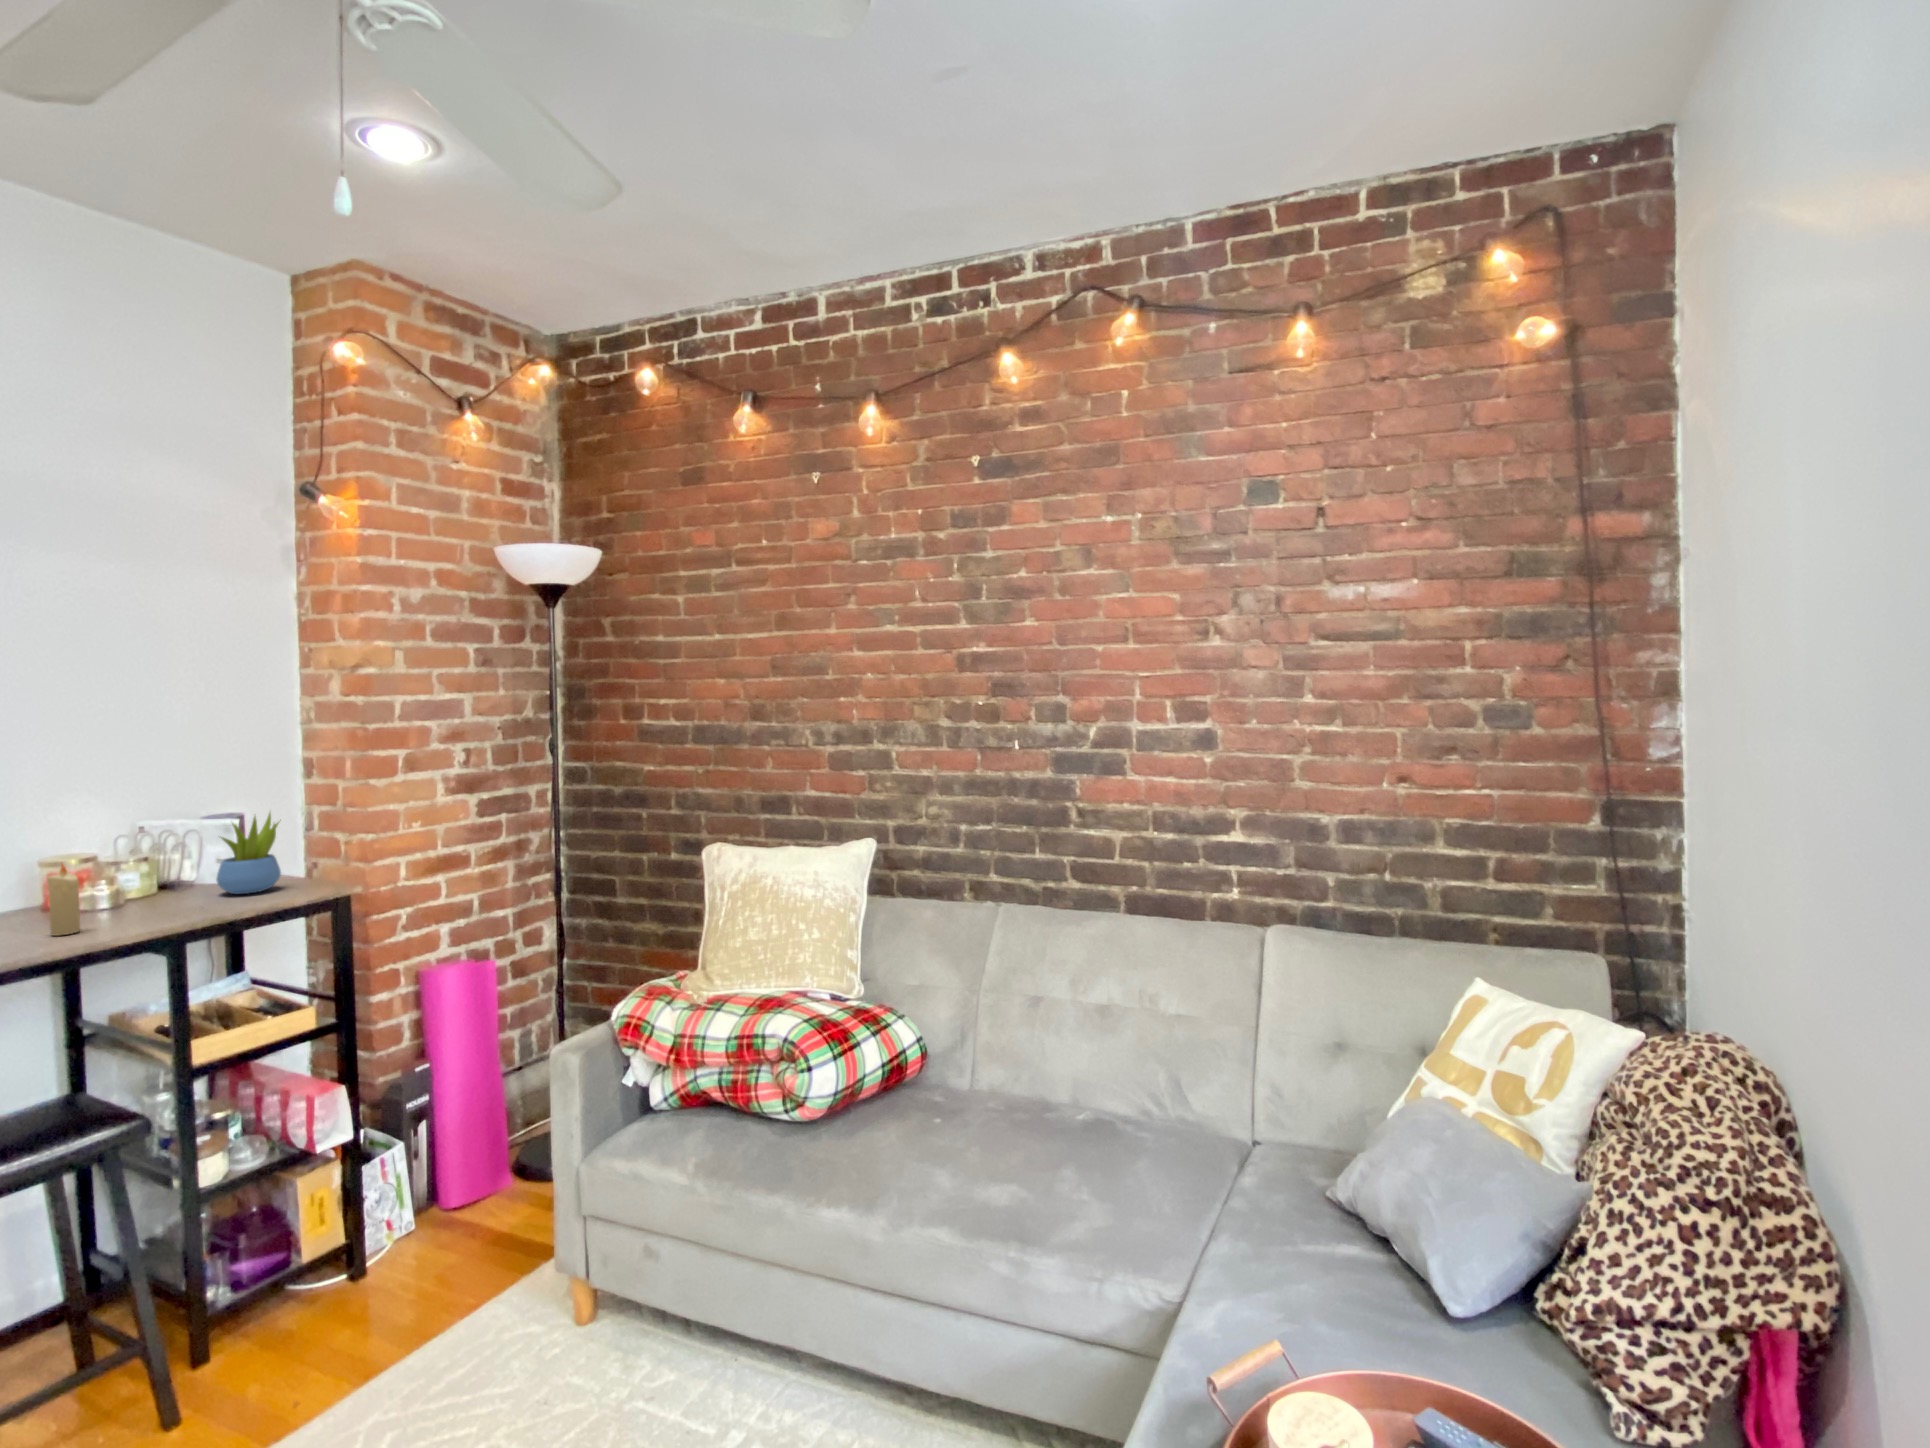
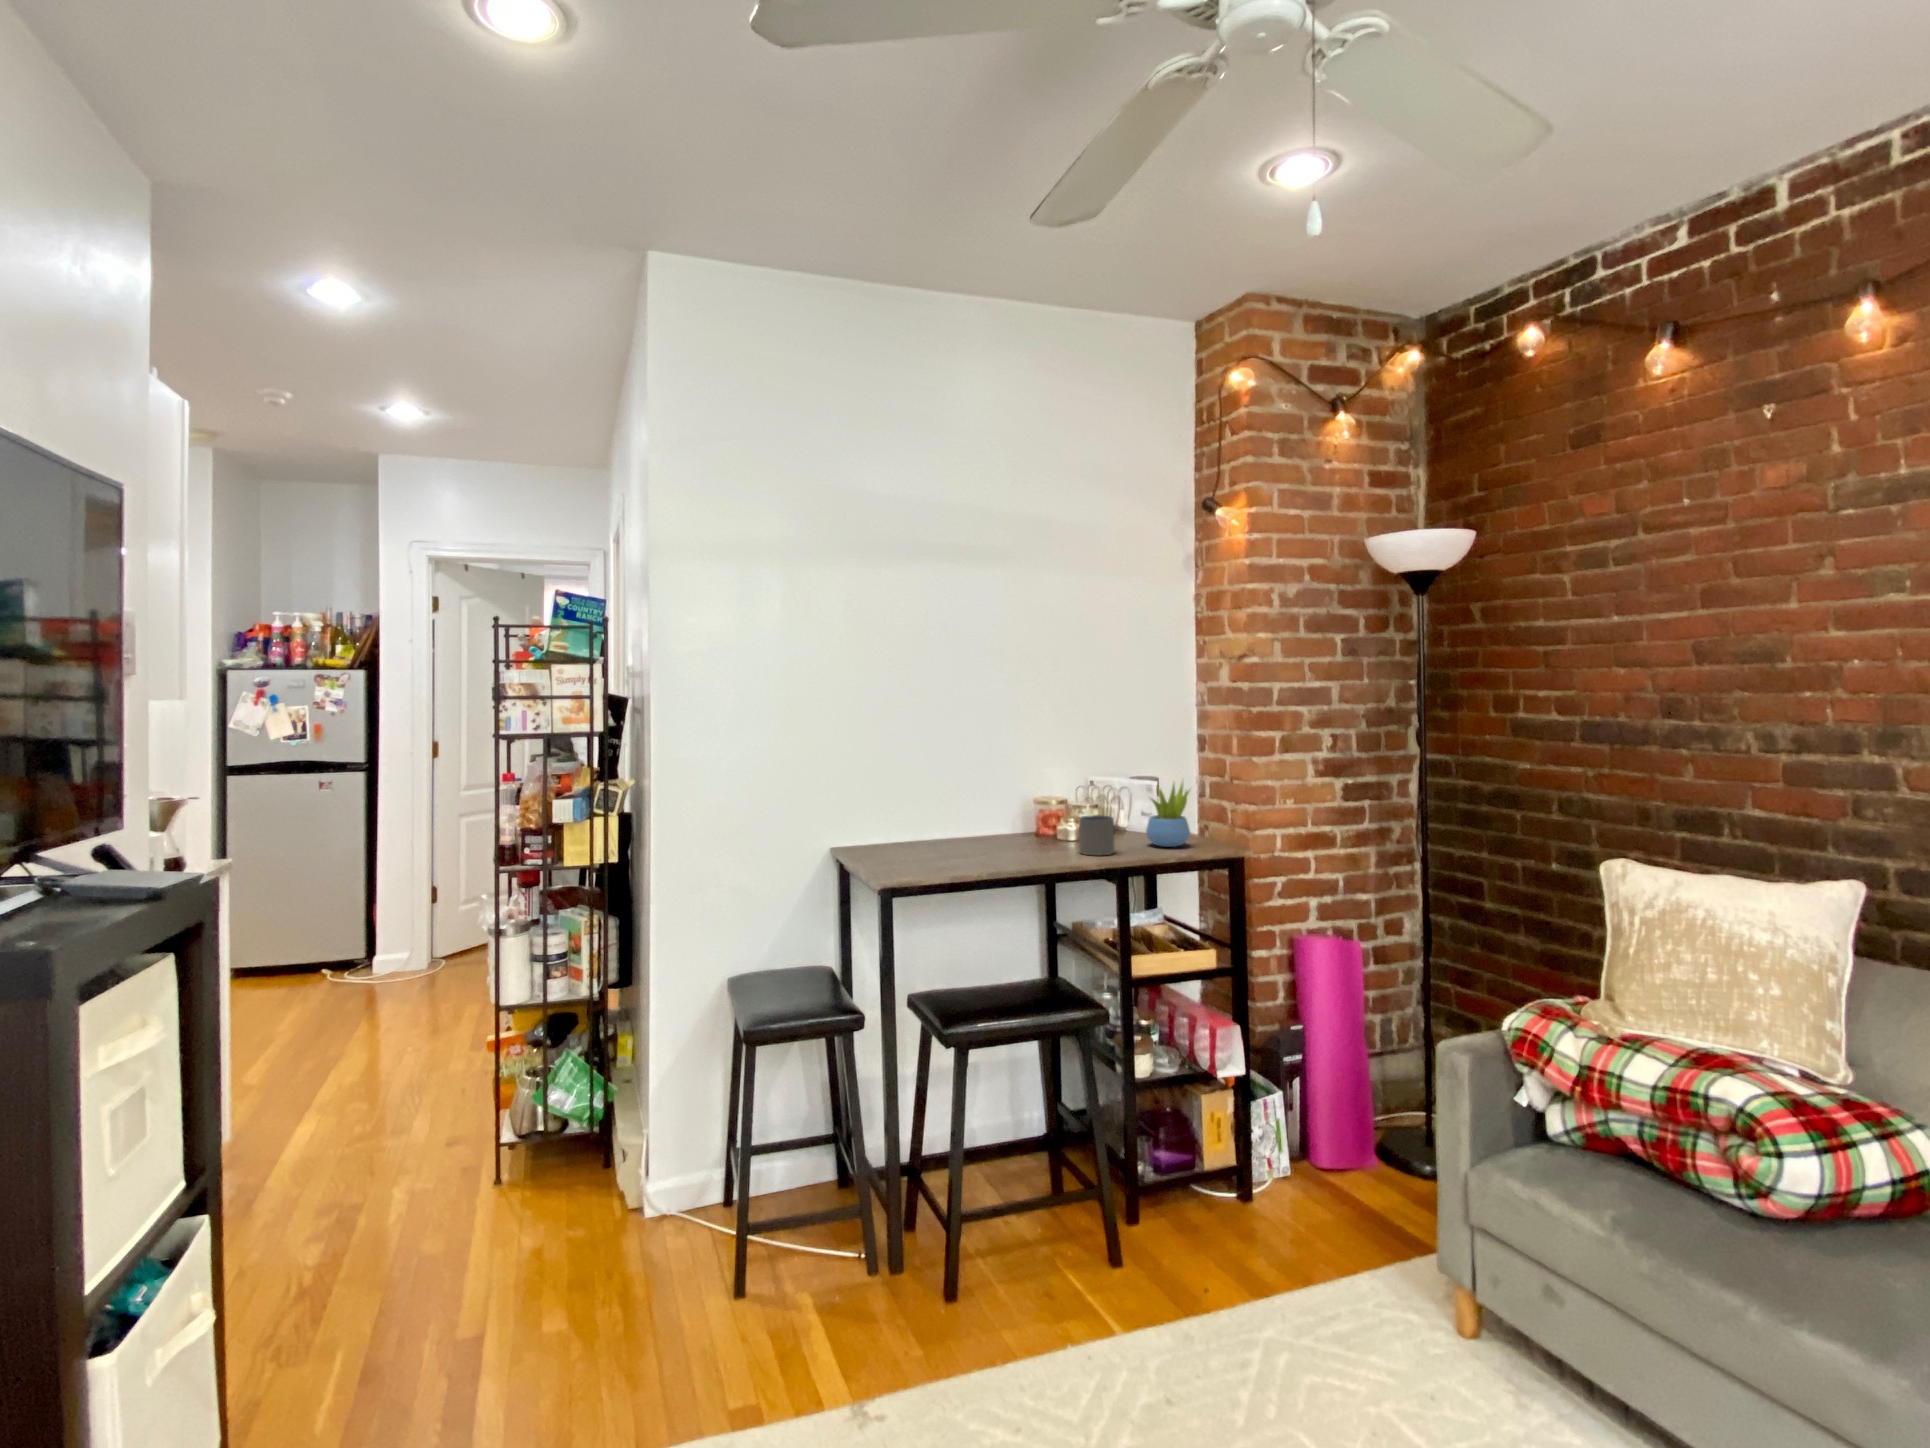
candle: present [47,864,80,936] -> none [1049,805,1067,860]
cup: none [103,867,163,921] -> present [1079,815,1115,855]

